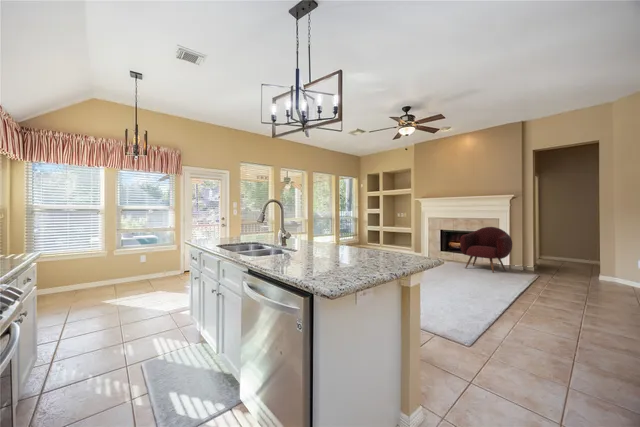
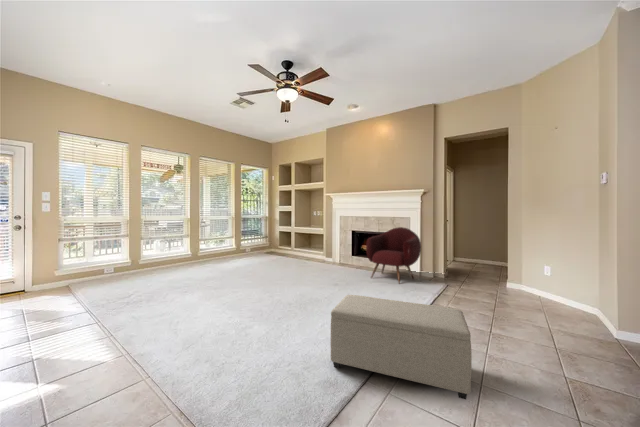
ottoman: none [468,270,575,330] -> present [330,295,472,399]

